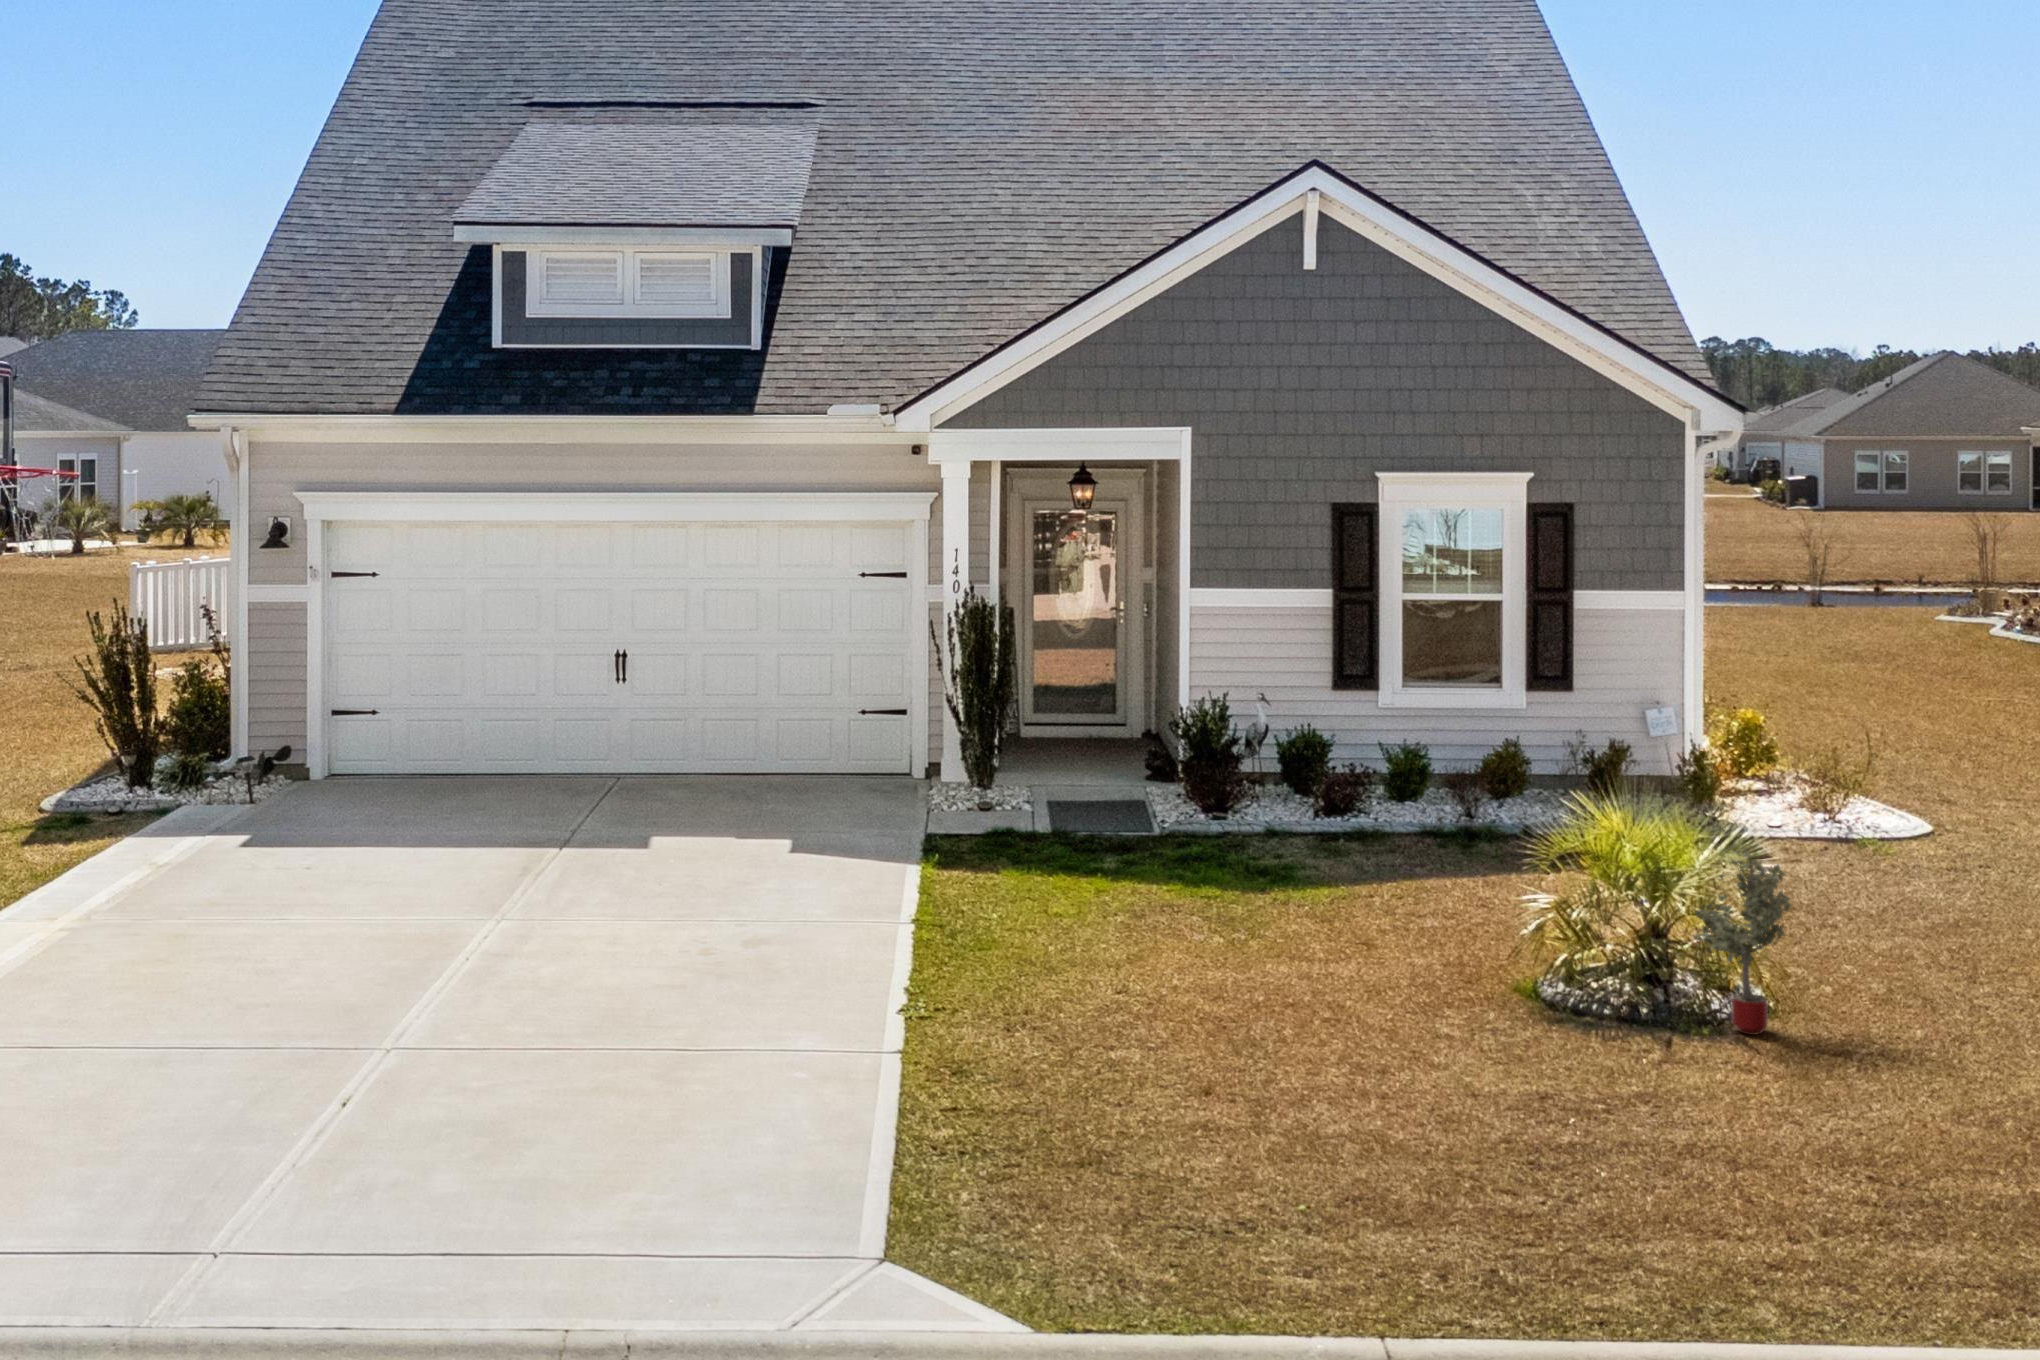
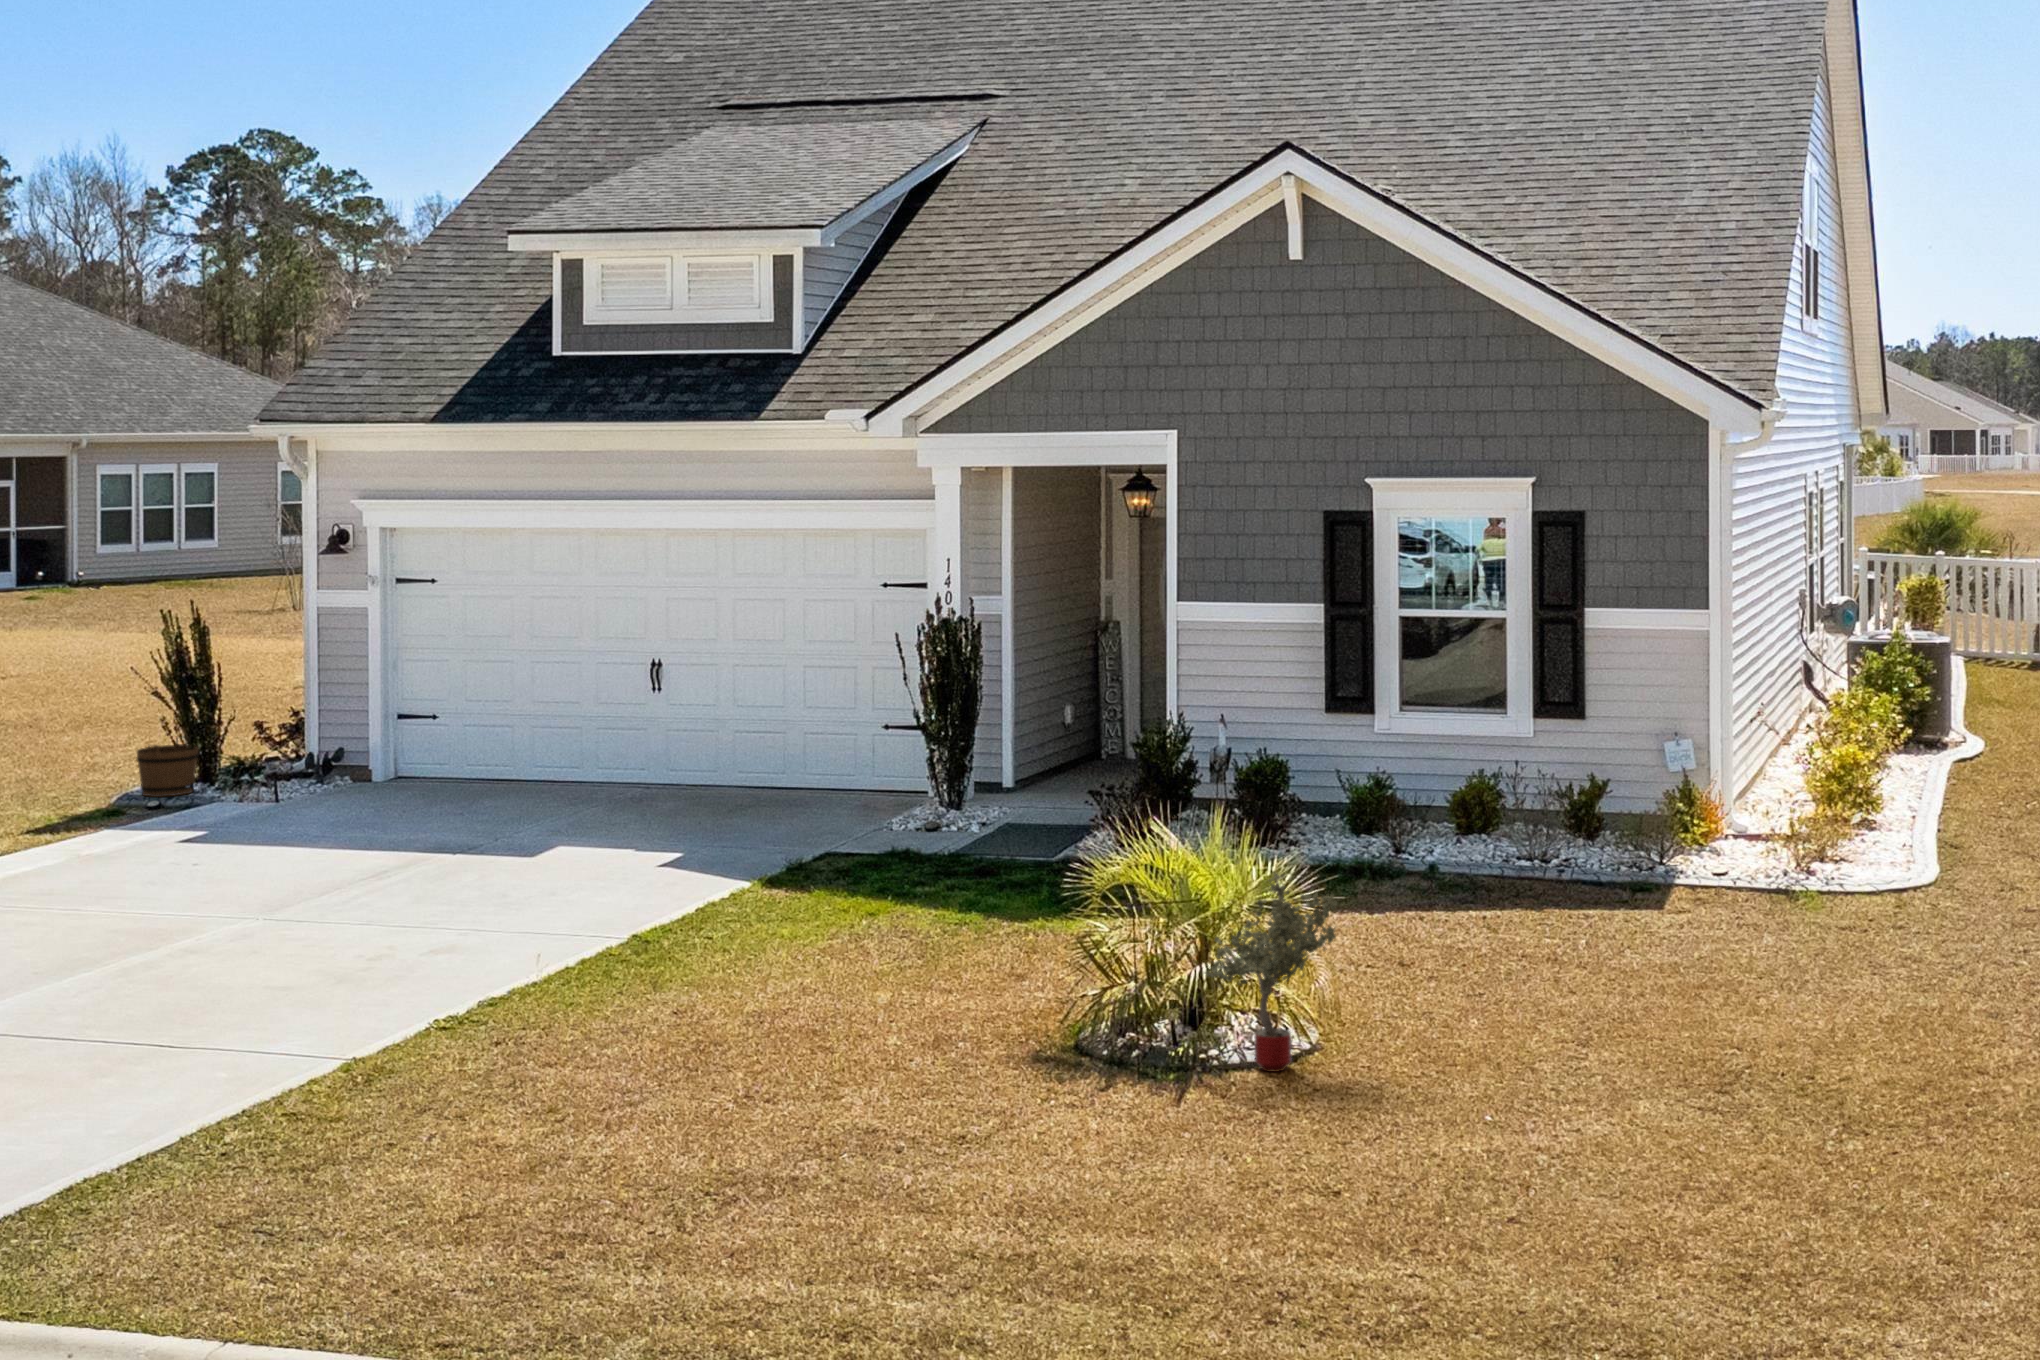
bucket: none [65,749,133,815] -> present [136,737,199,797]

